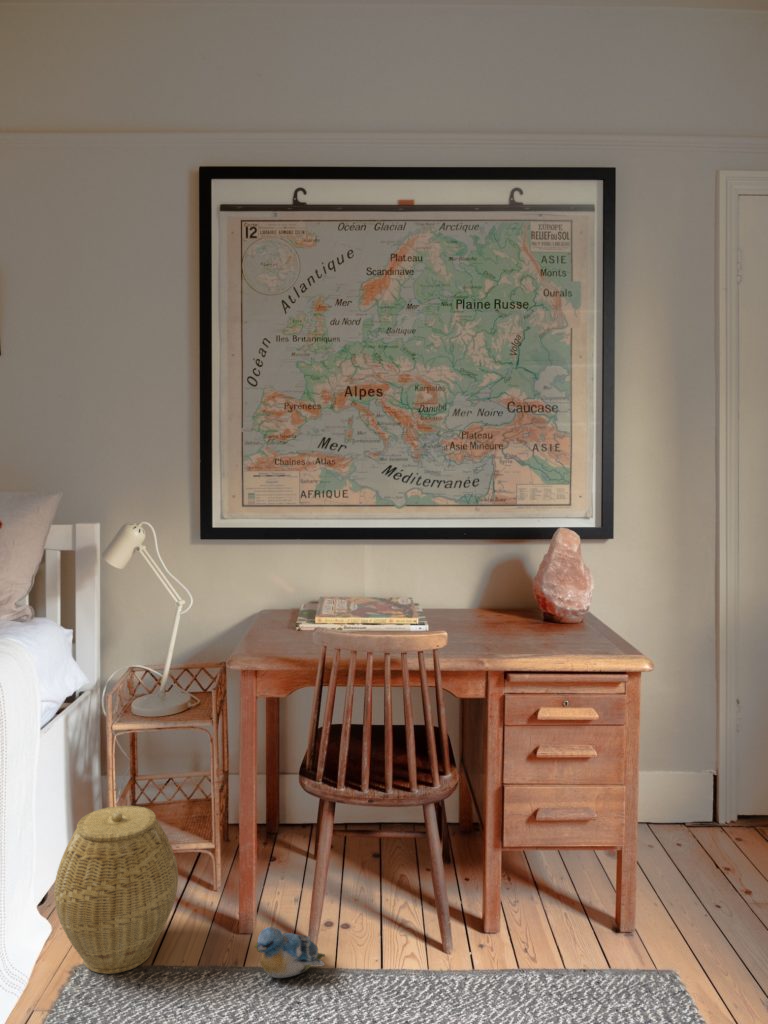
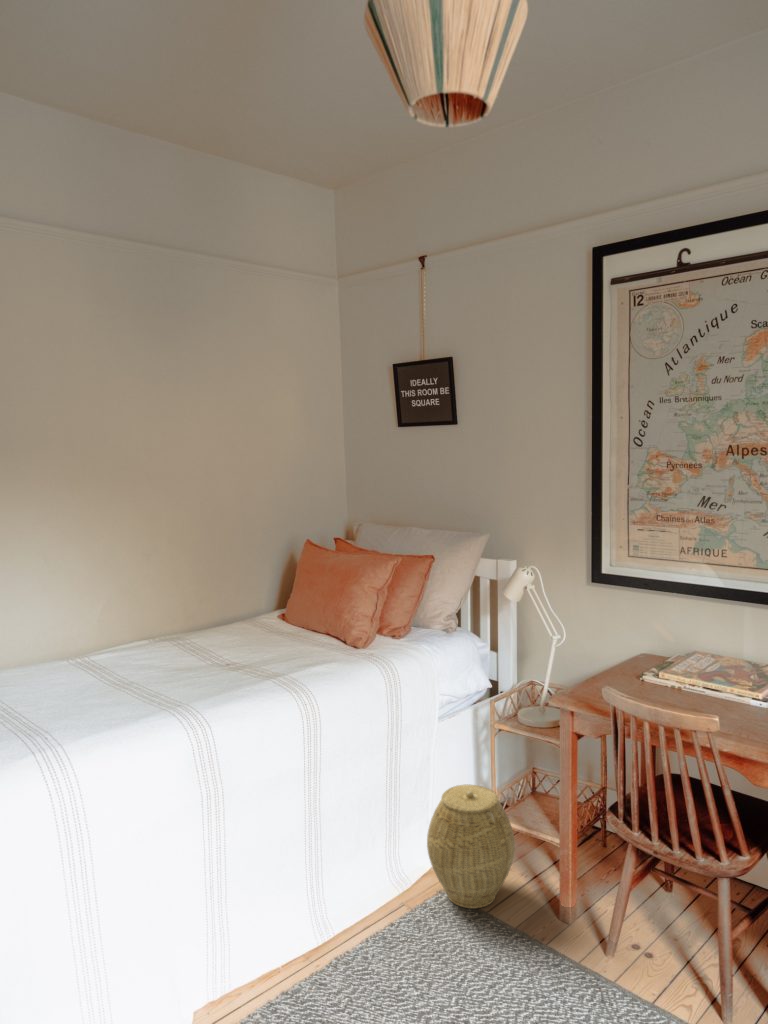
plush toy: present [255,927,325,978] -> none [545,920,608,972]

